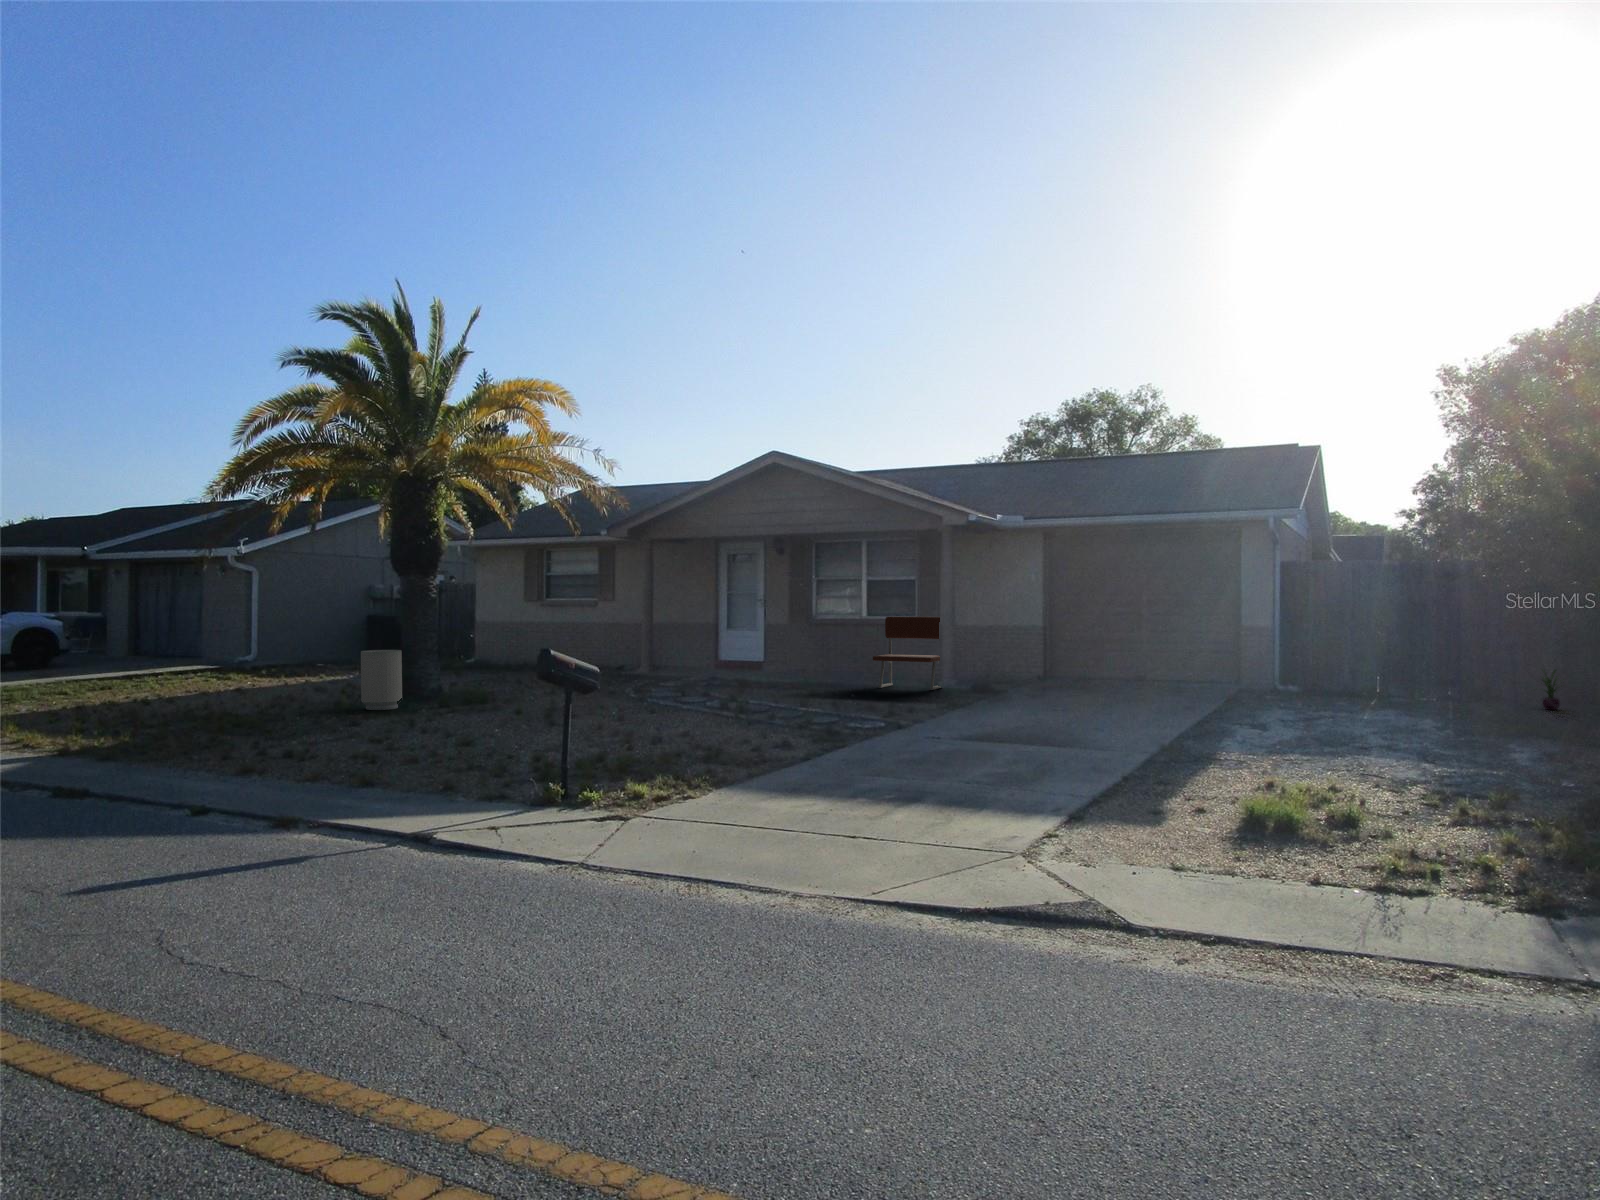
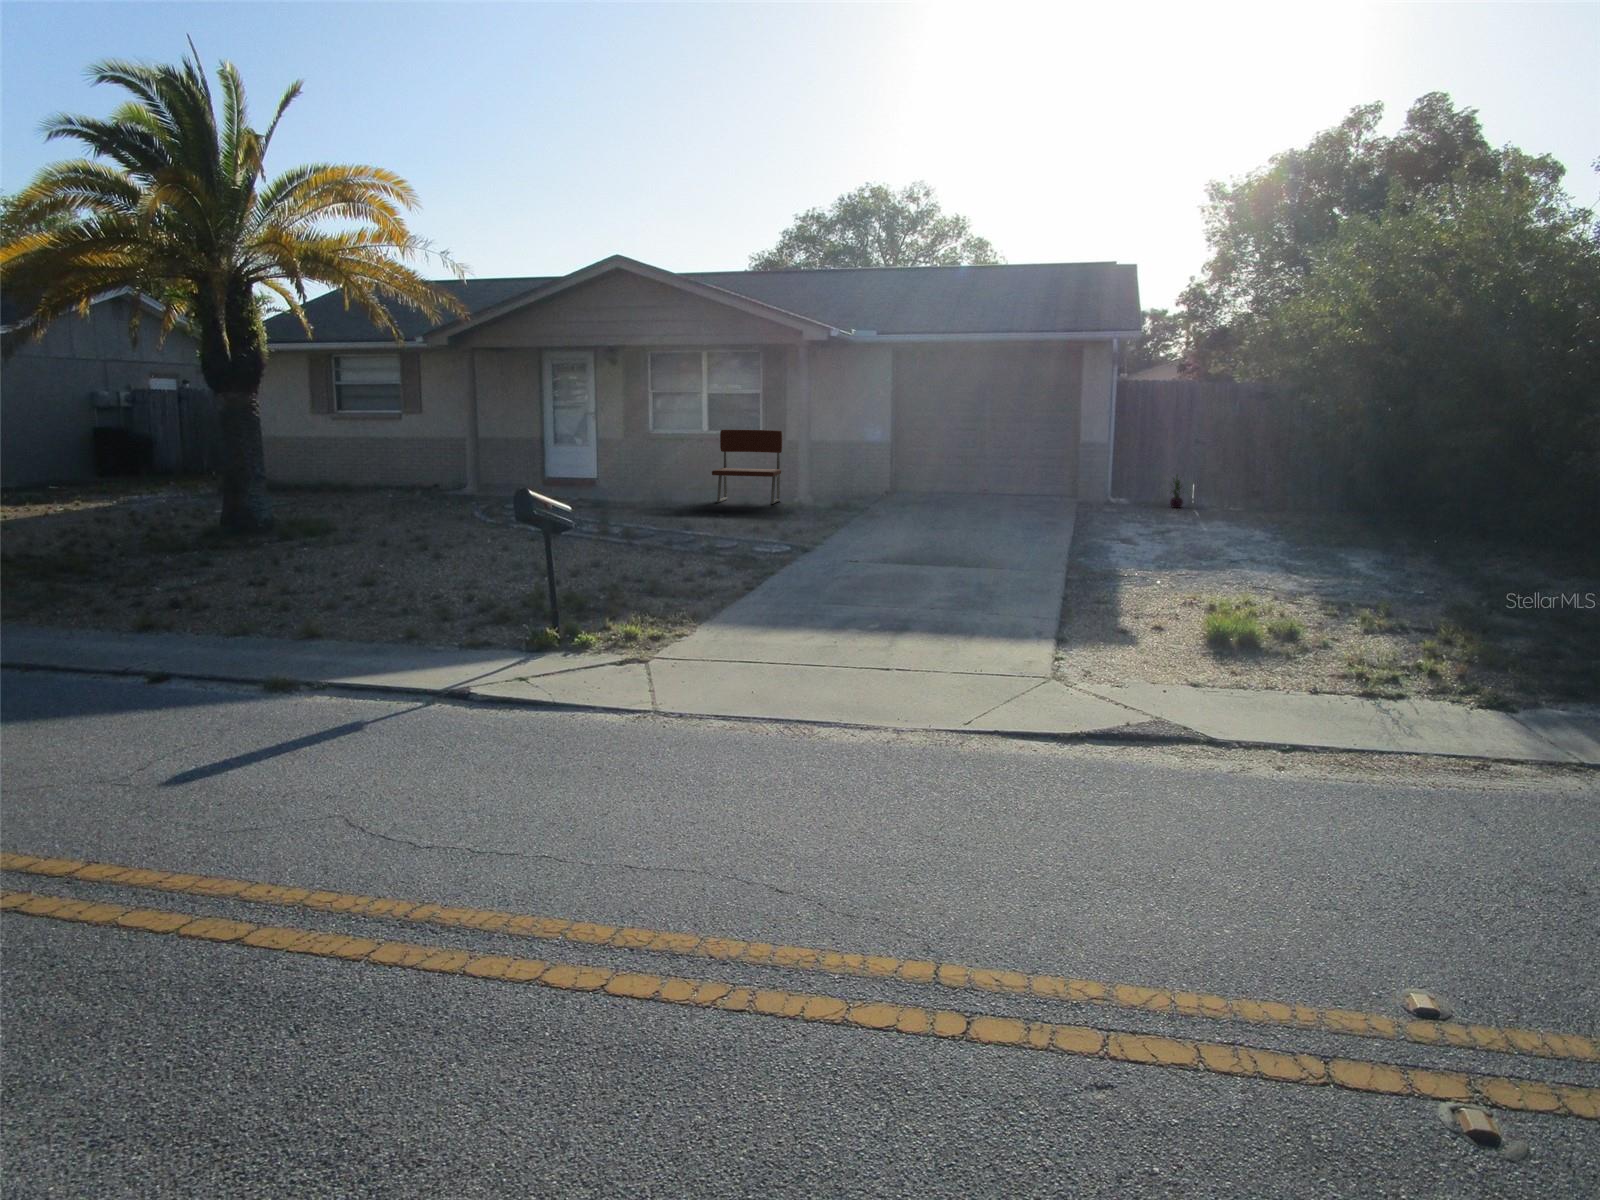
trash can: present [361,650,402,710] -> none [165,473,218,542]
decorative plant: present [1542,670,1560,710] -> present [1170,475,1183,508]

